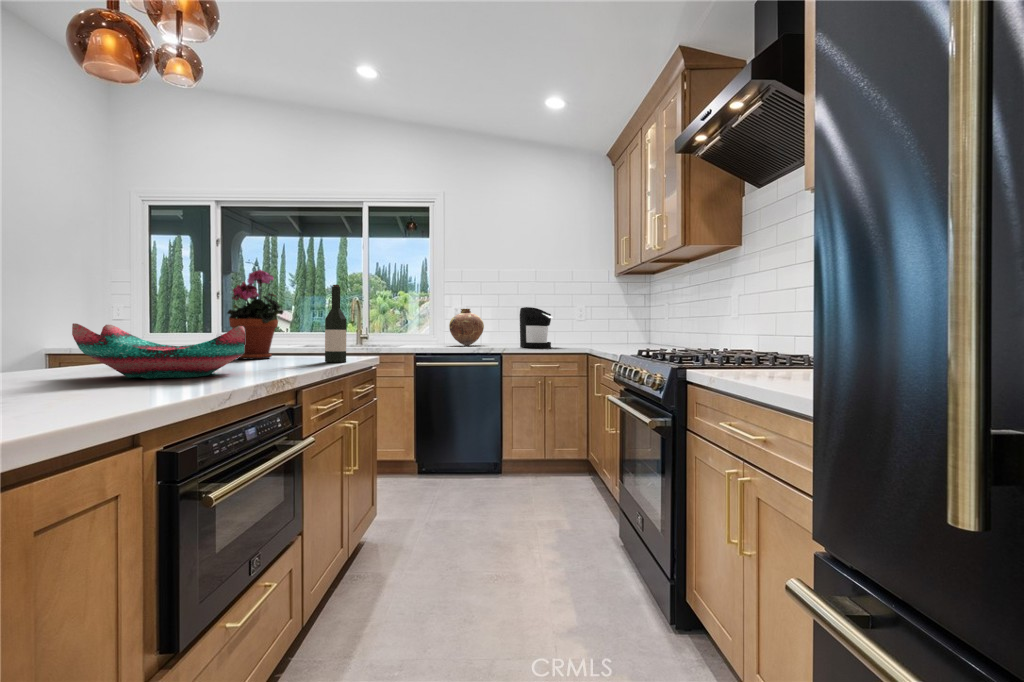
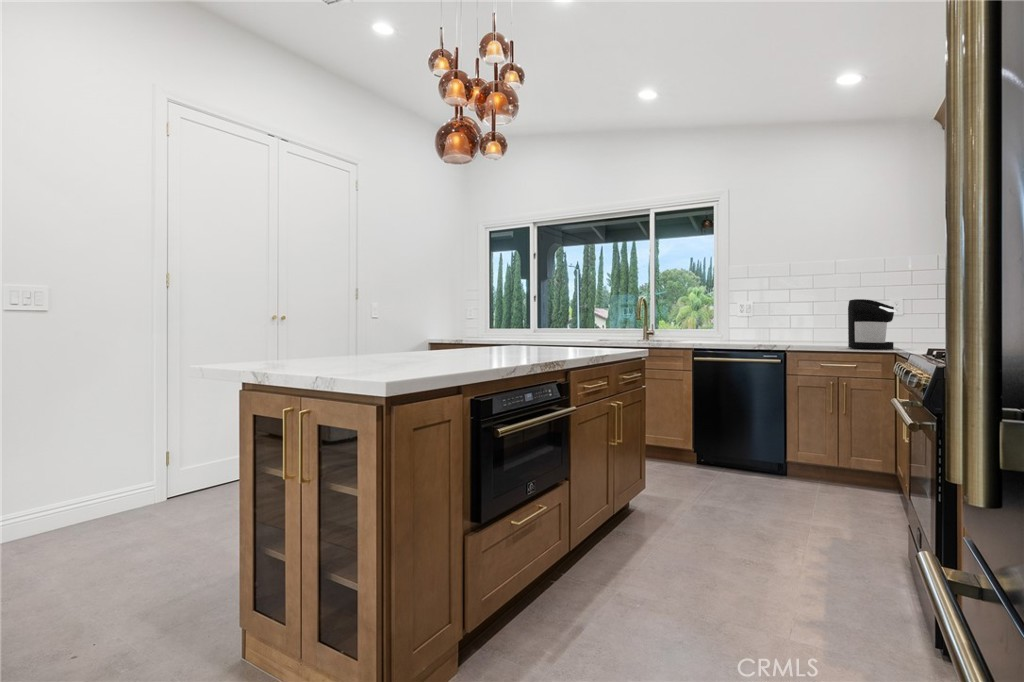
potted plant: present [227,270,283,359] -> none [538,276,580,352]
wine bottle: present [325,285,346,362] -> none [602,288,621,355]
vase: present [449,309,484,345] -> none [767,303,812,345]
decorative bowl: present [72,323,245,379] -> none [438,323,537,360]

